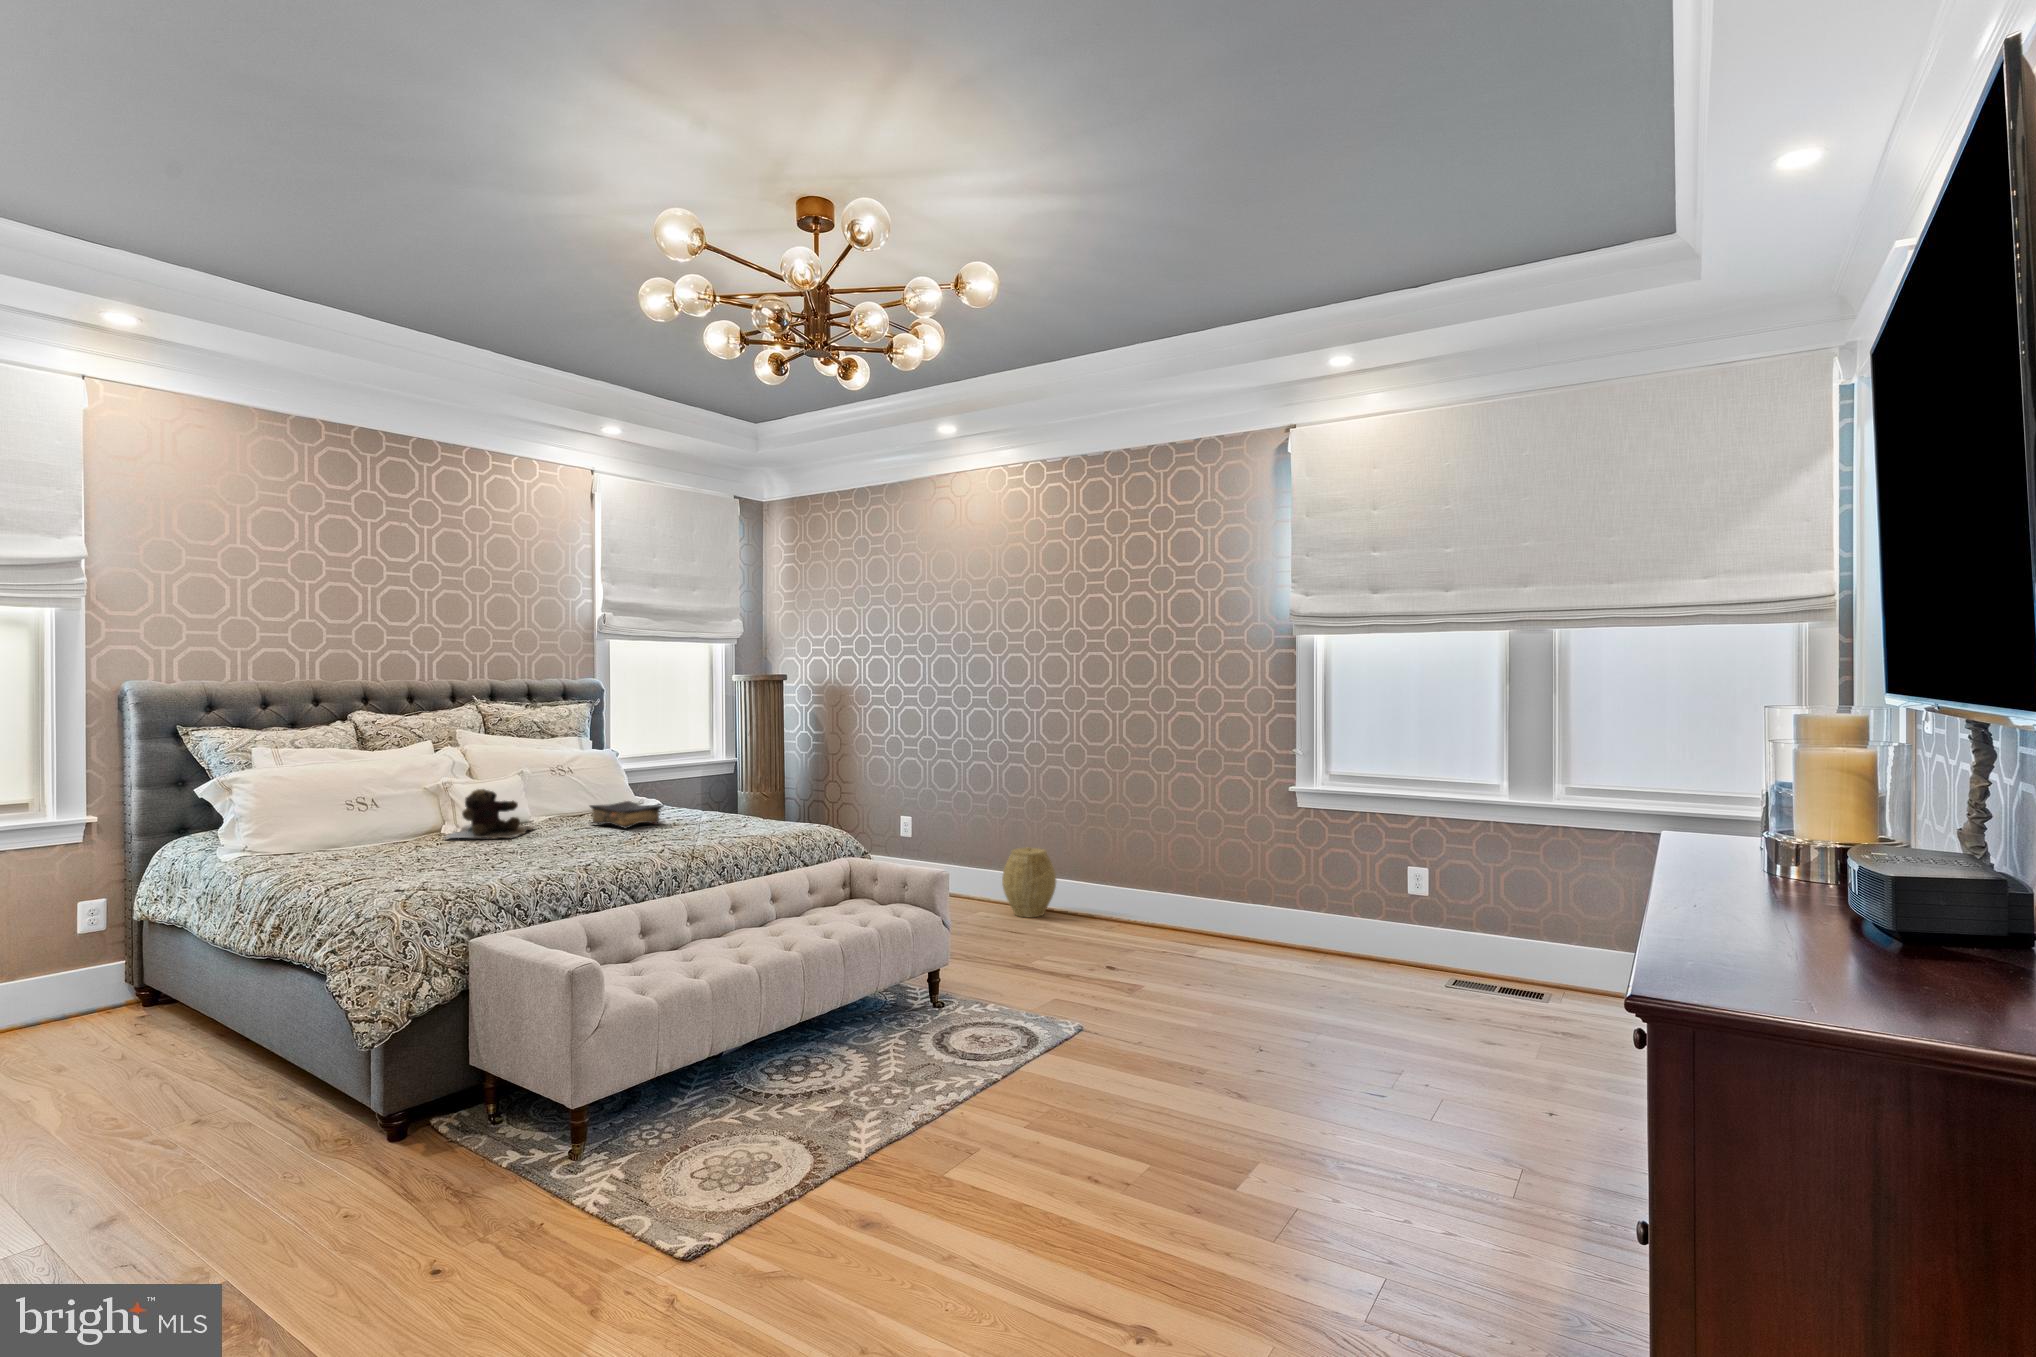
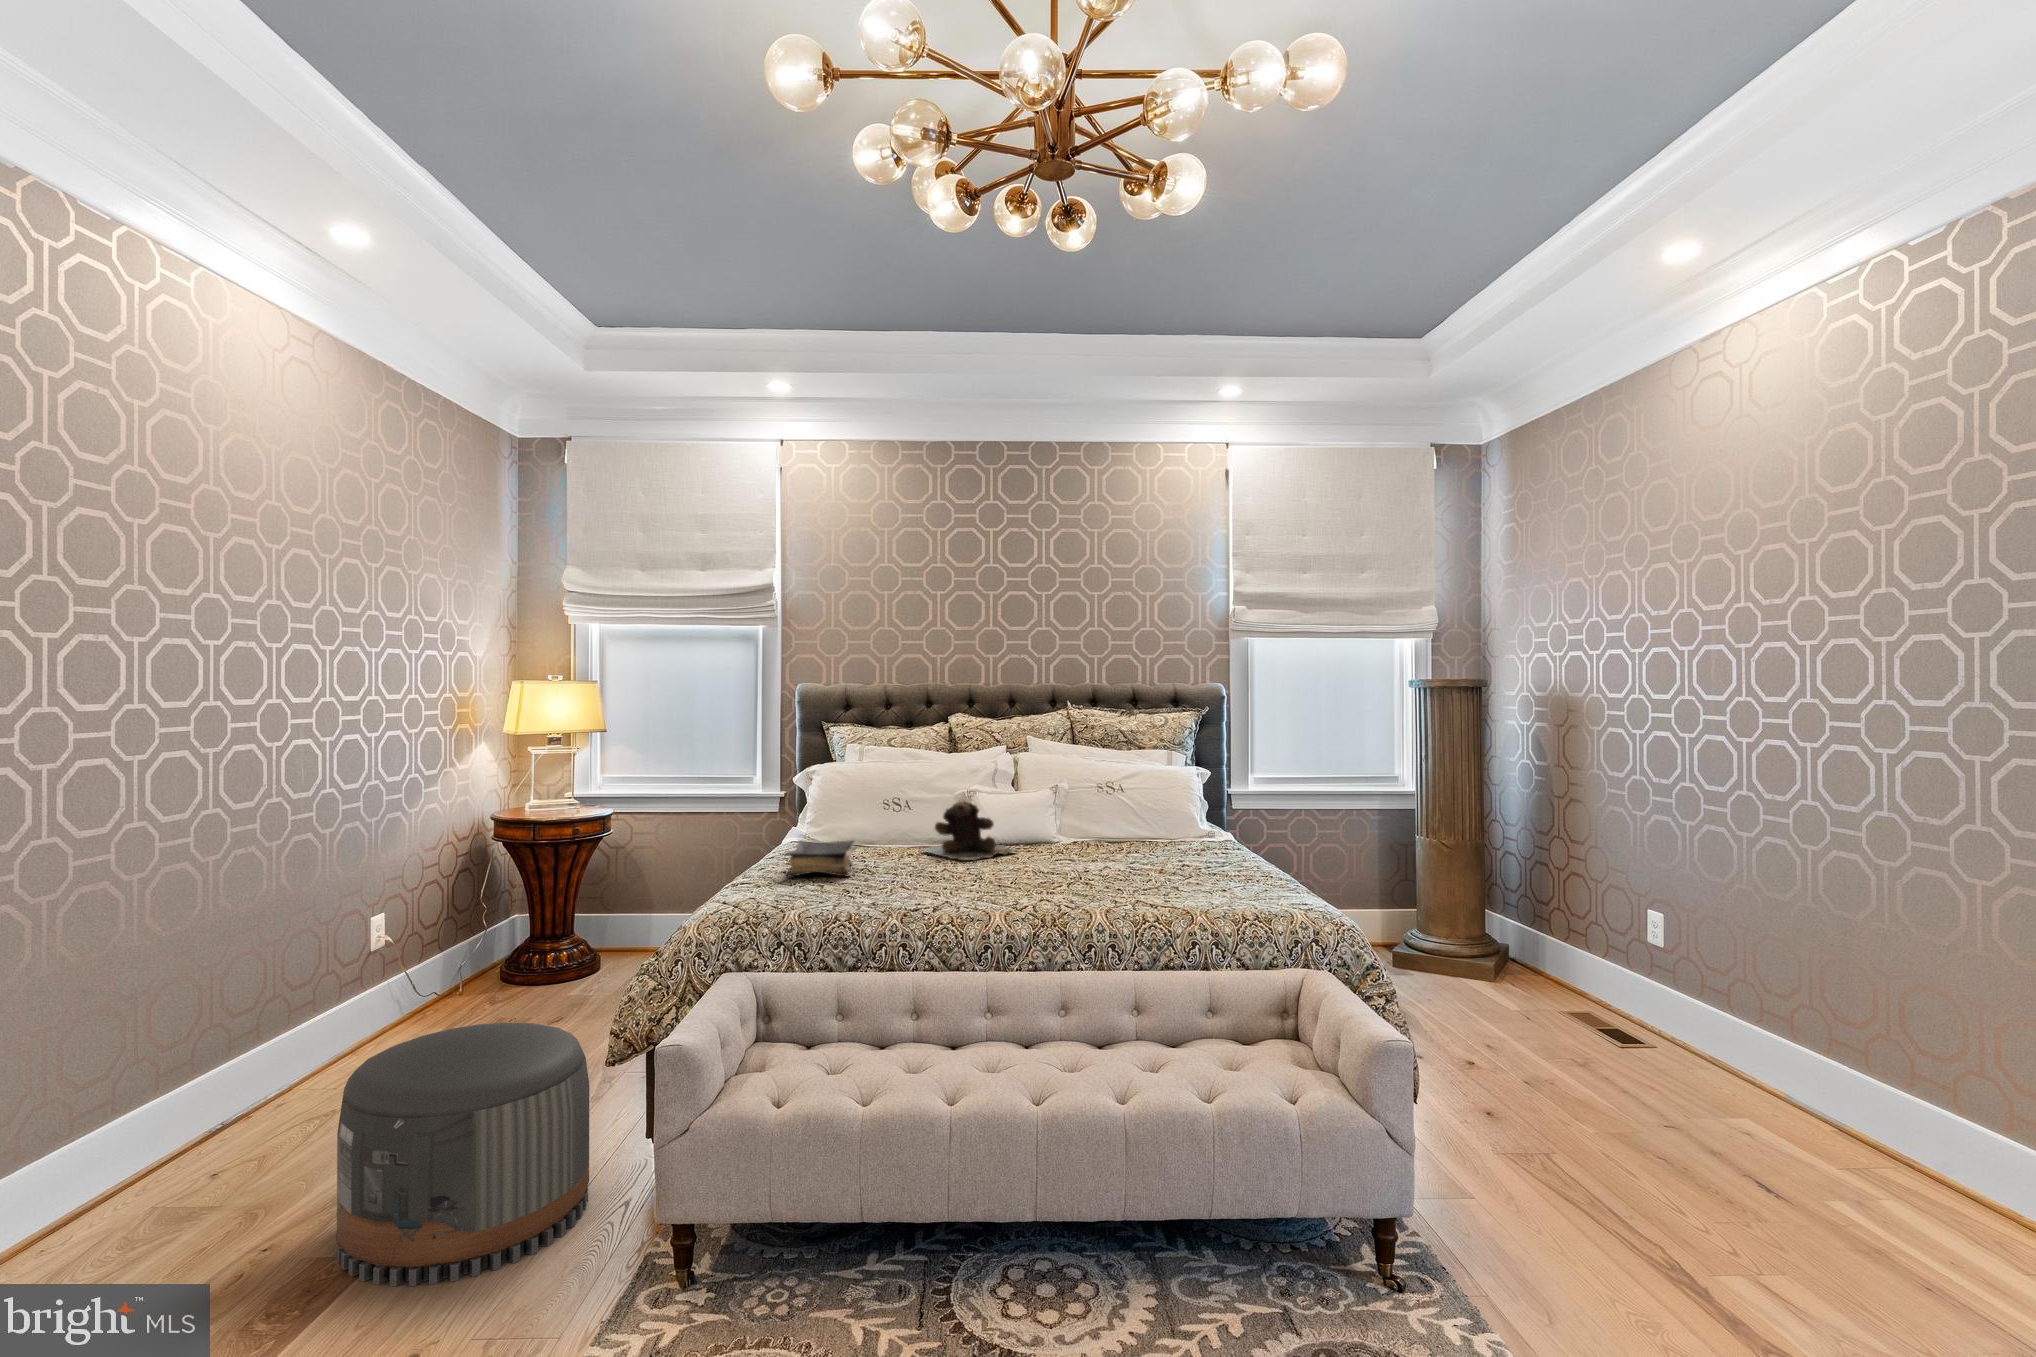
book: present [590,801,663,828] -> present [785,840,857,877]
woven basket: present [1002,847,1056,917] -> none [1773,1019,1915,1173]
pouf: none [132,1025,404,1286] -> present [337,1023,590,1286]

